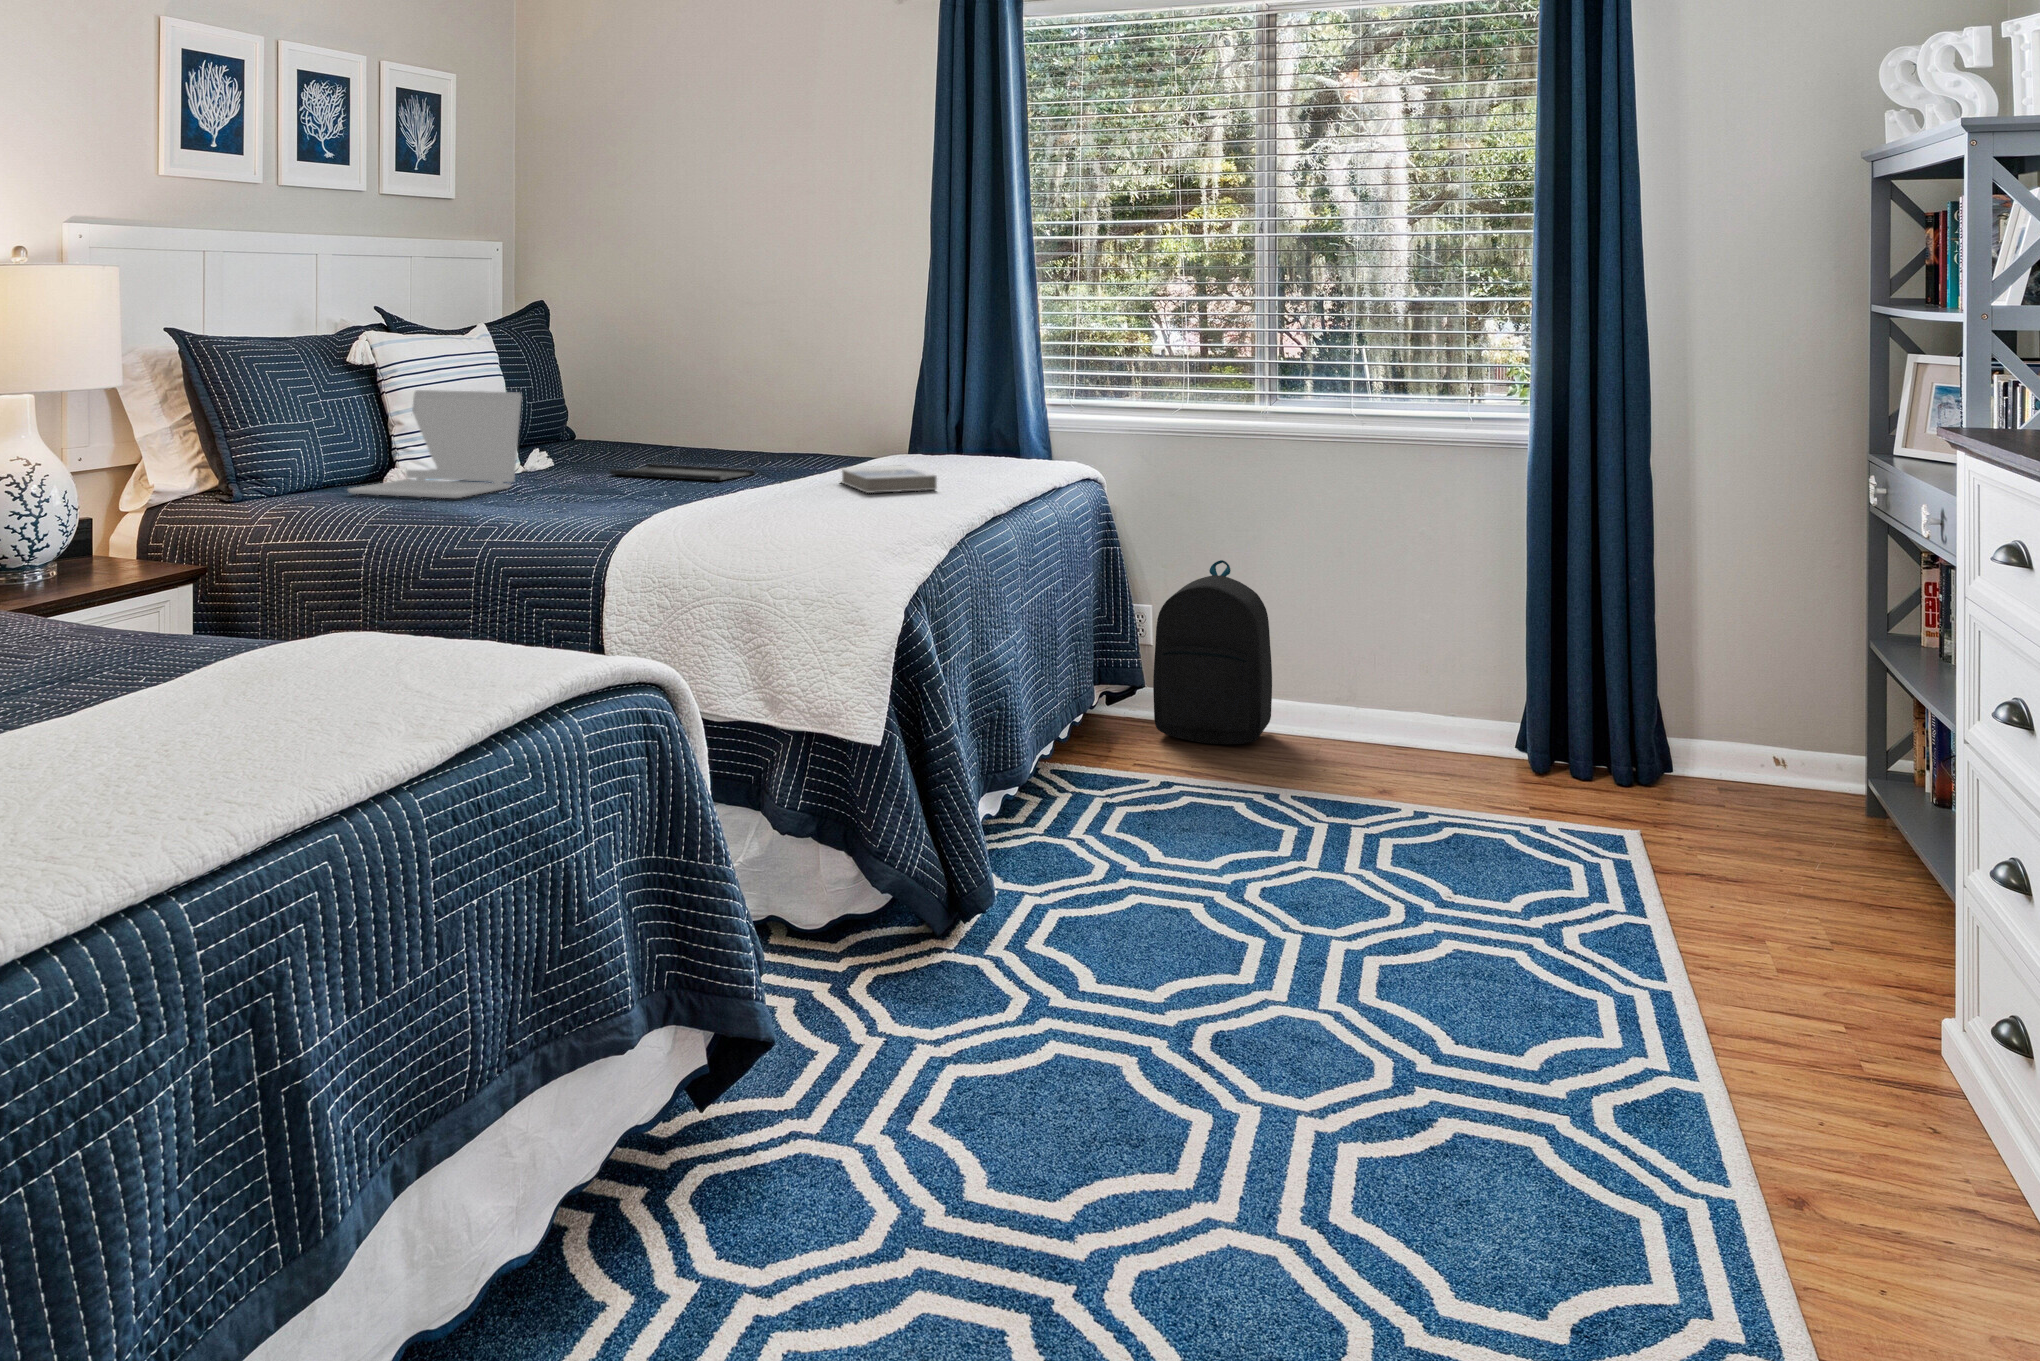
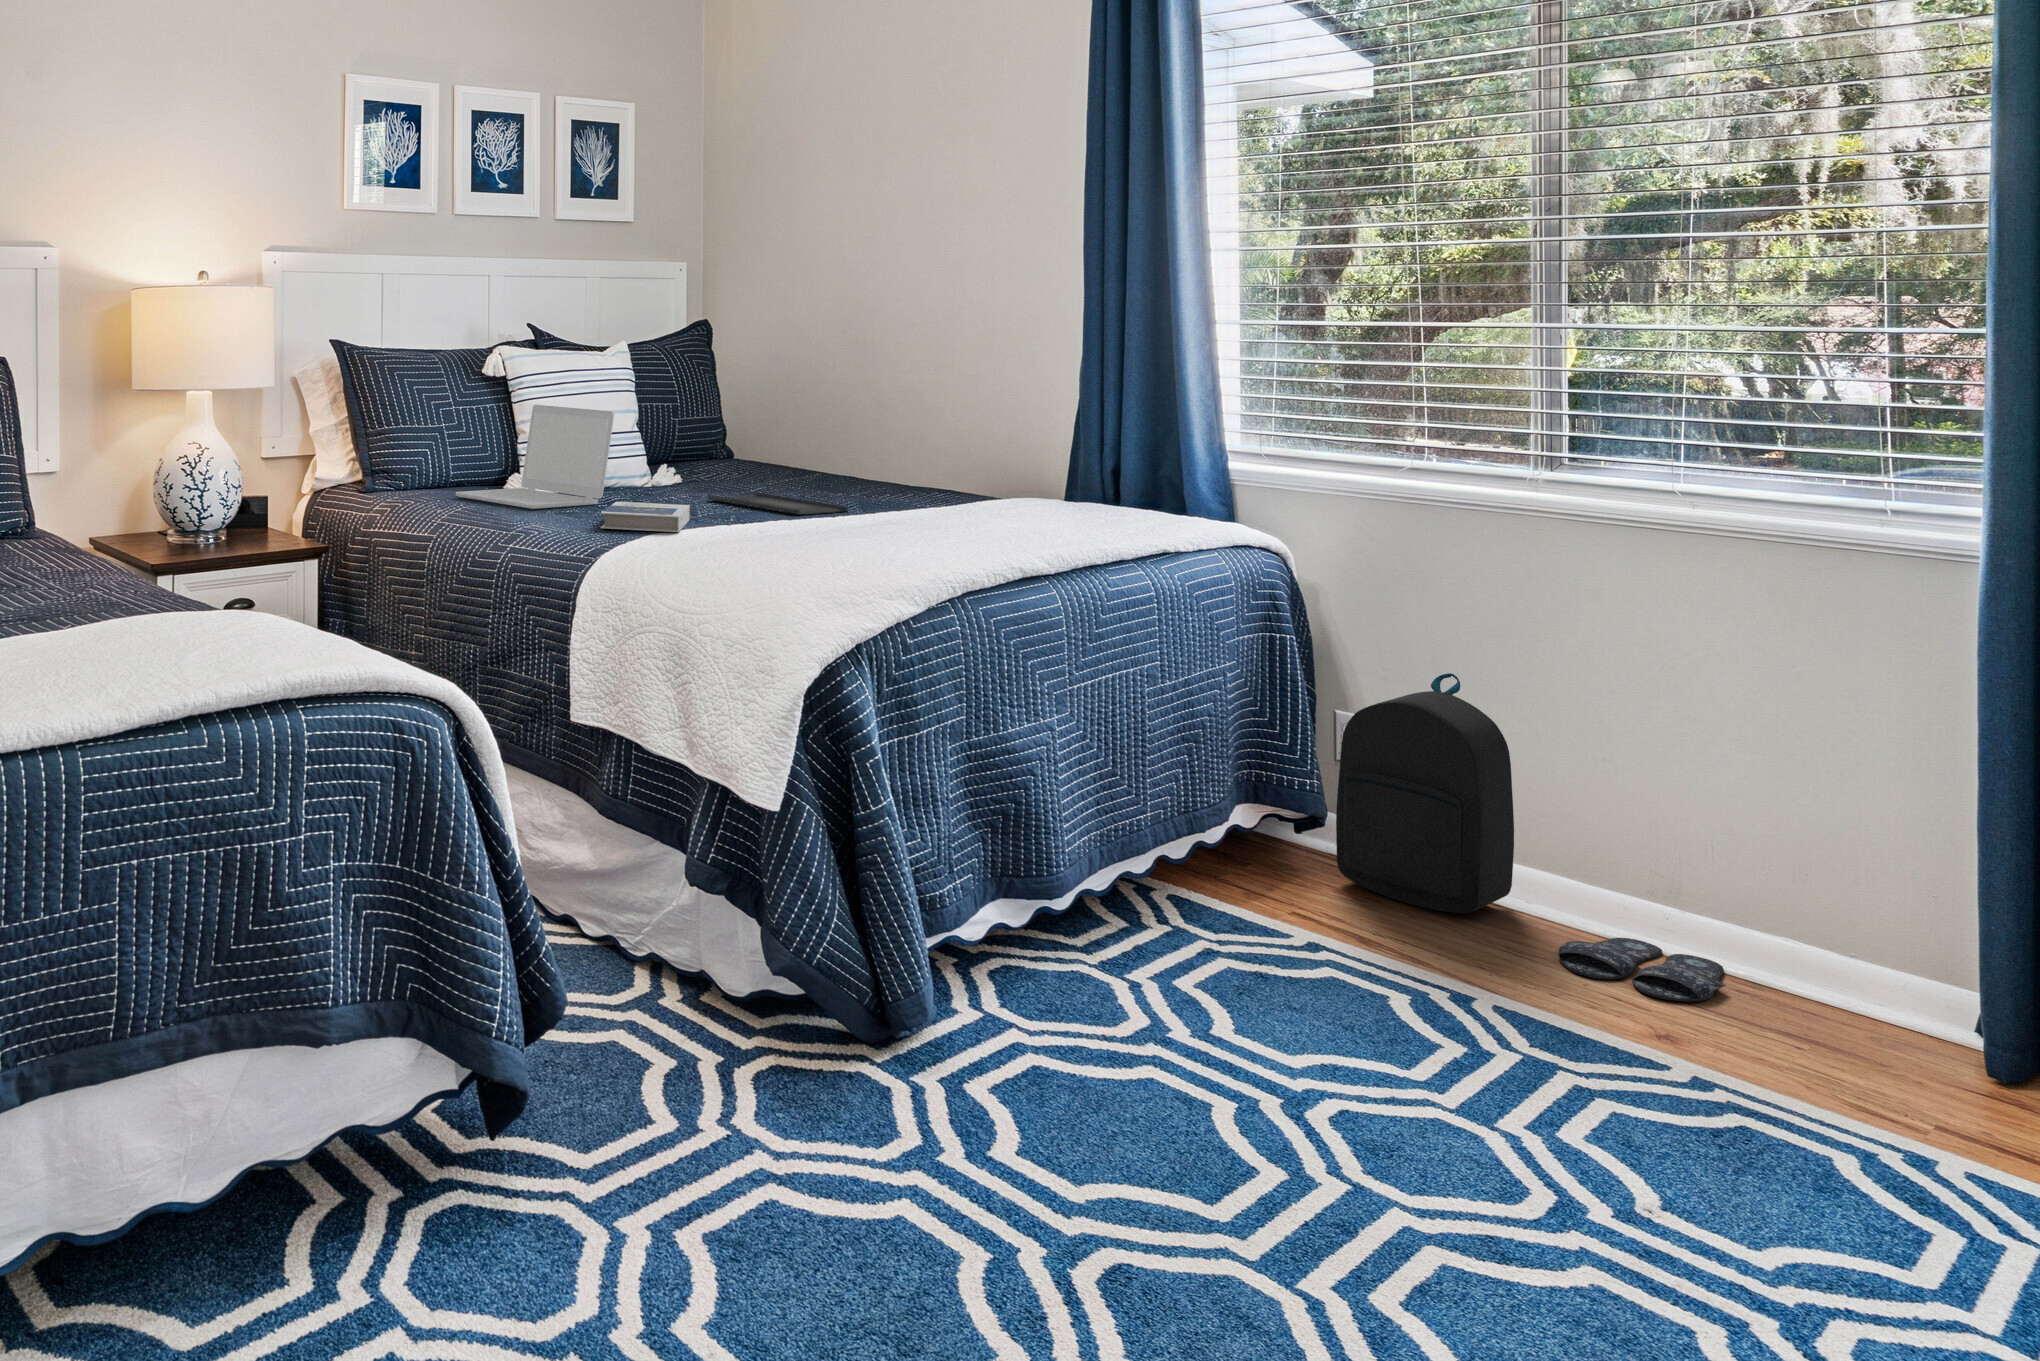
hardback book: present [841,465,937,493] -> present [600,501,690,532]
slippers: none [1319,739,1421,775] -> present [1559,938,1726,1002]

